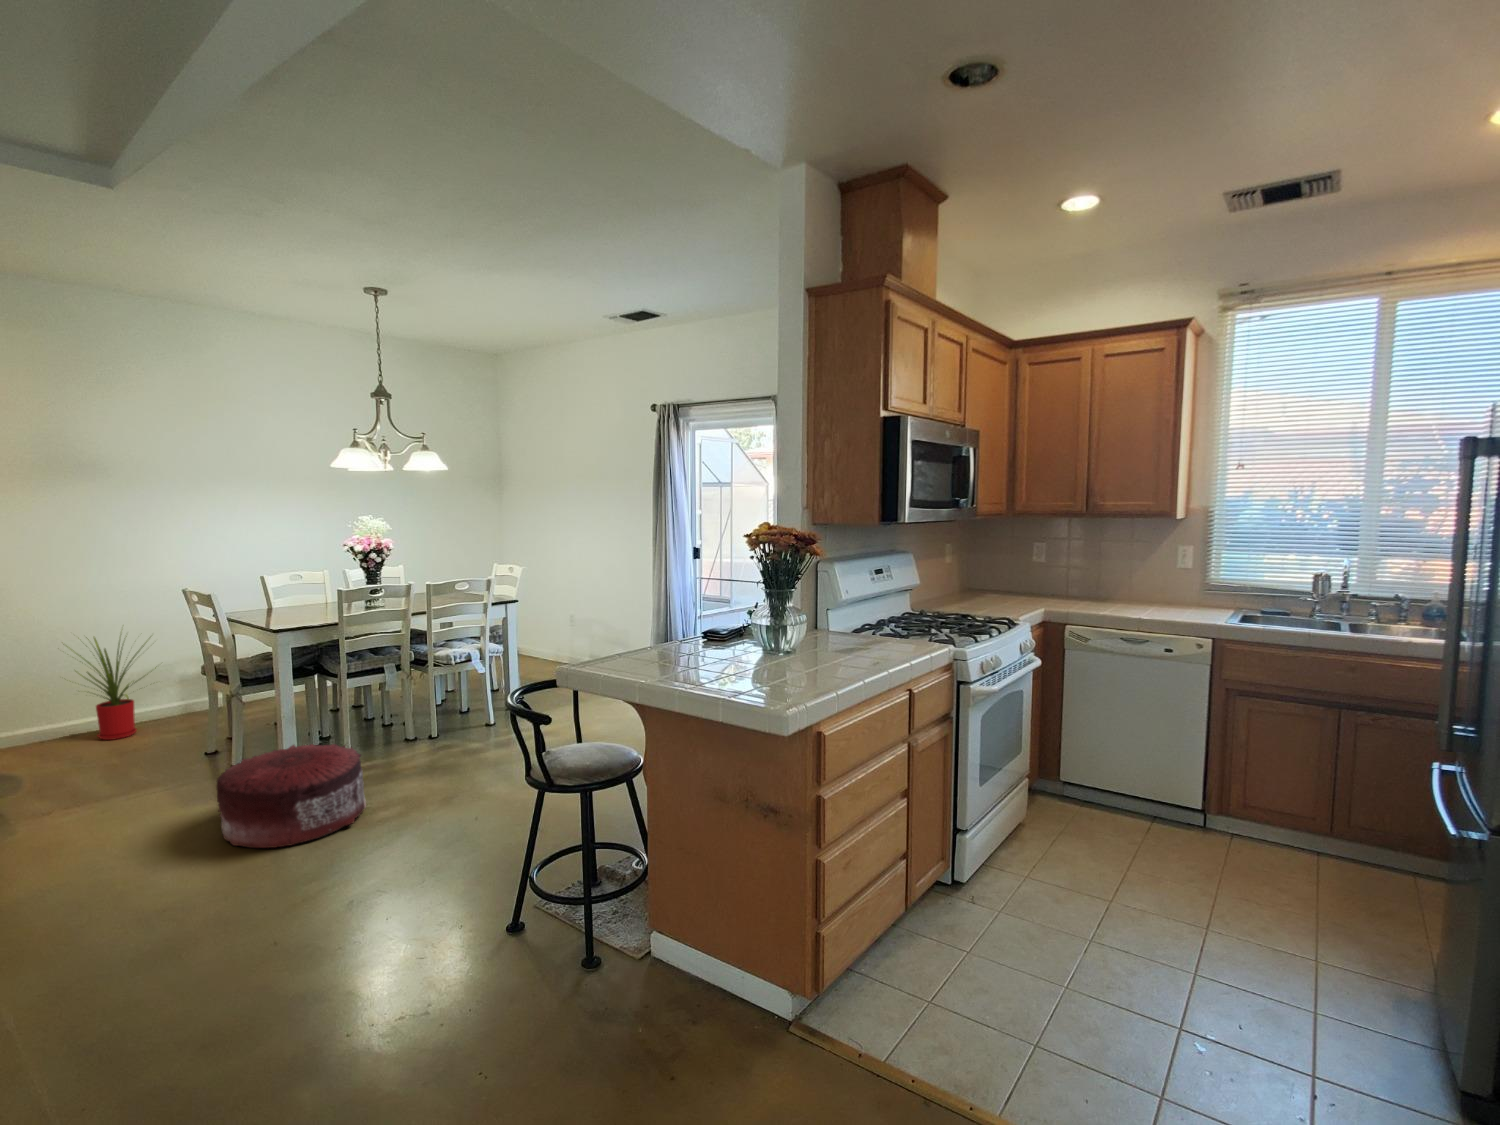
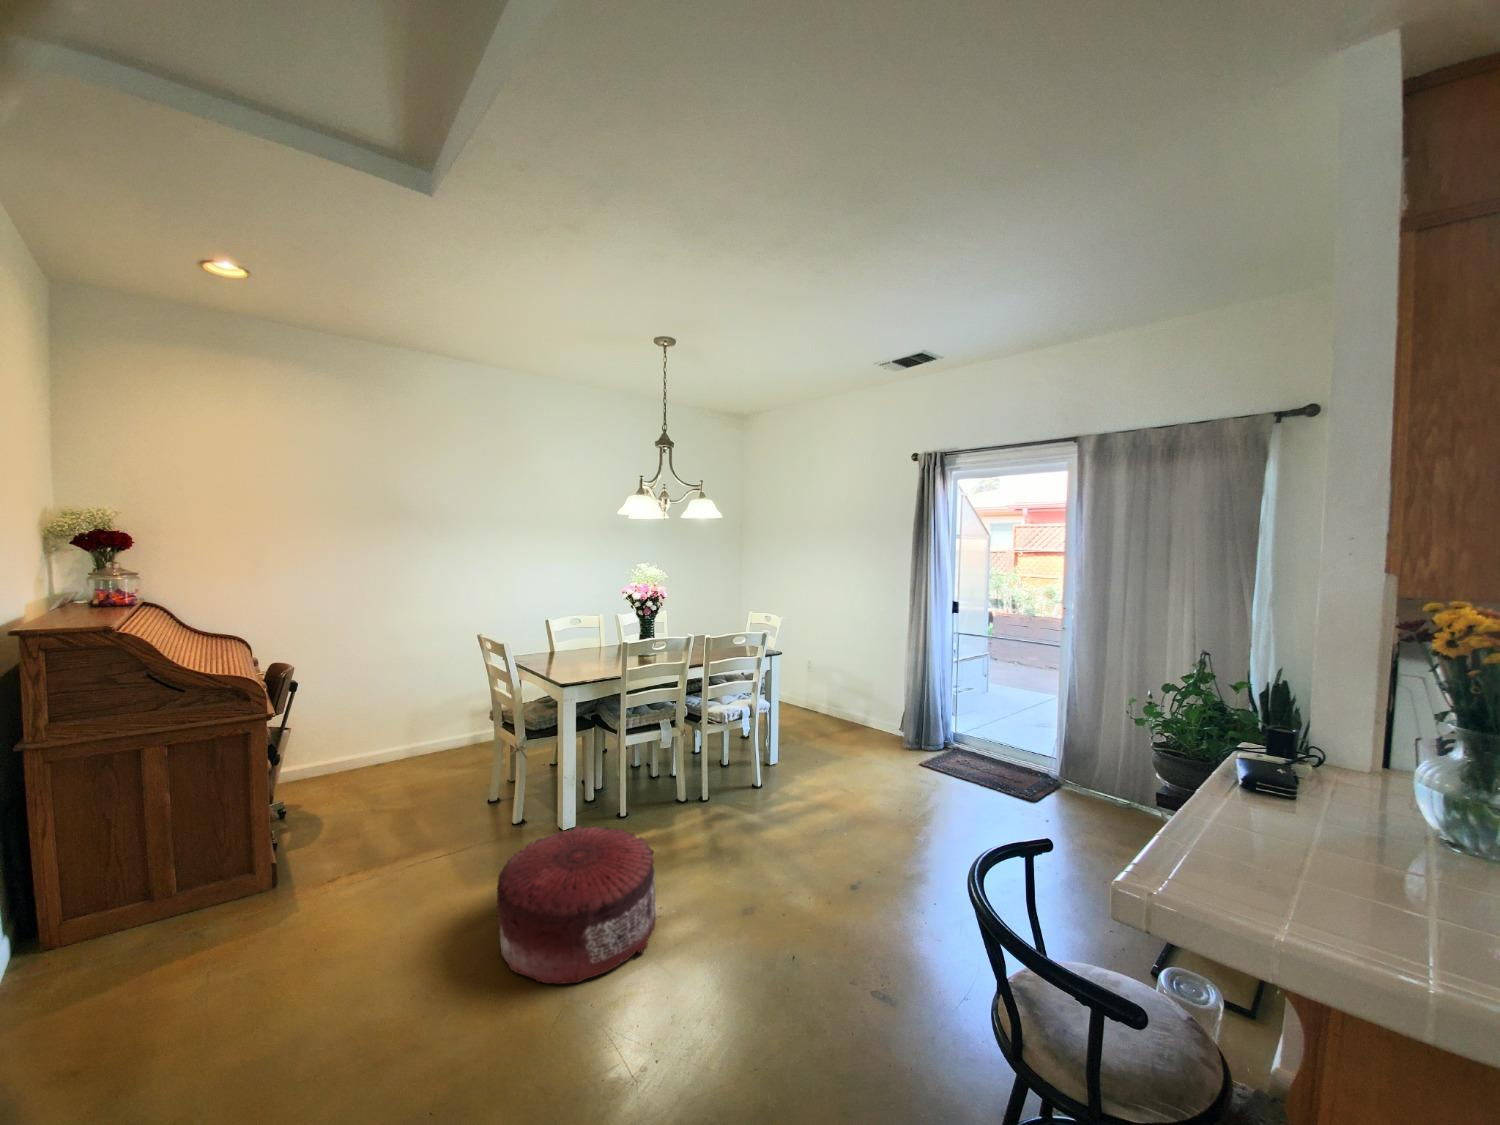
house plant: present [79,638,156,740] -> none [370,662,461,775]

